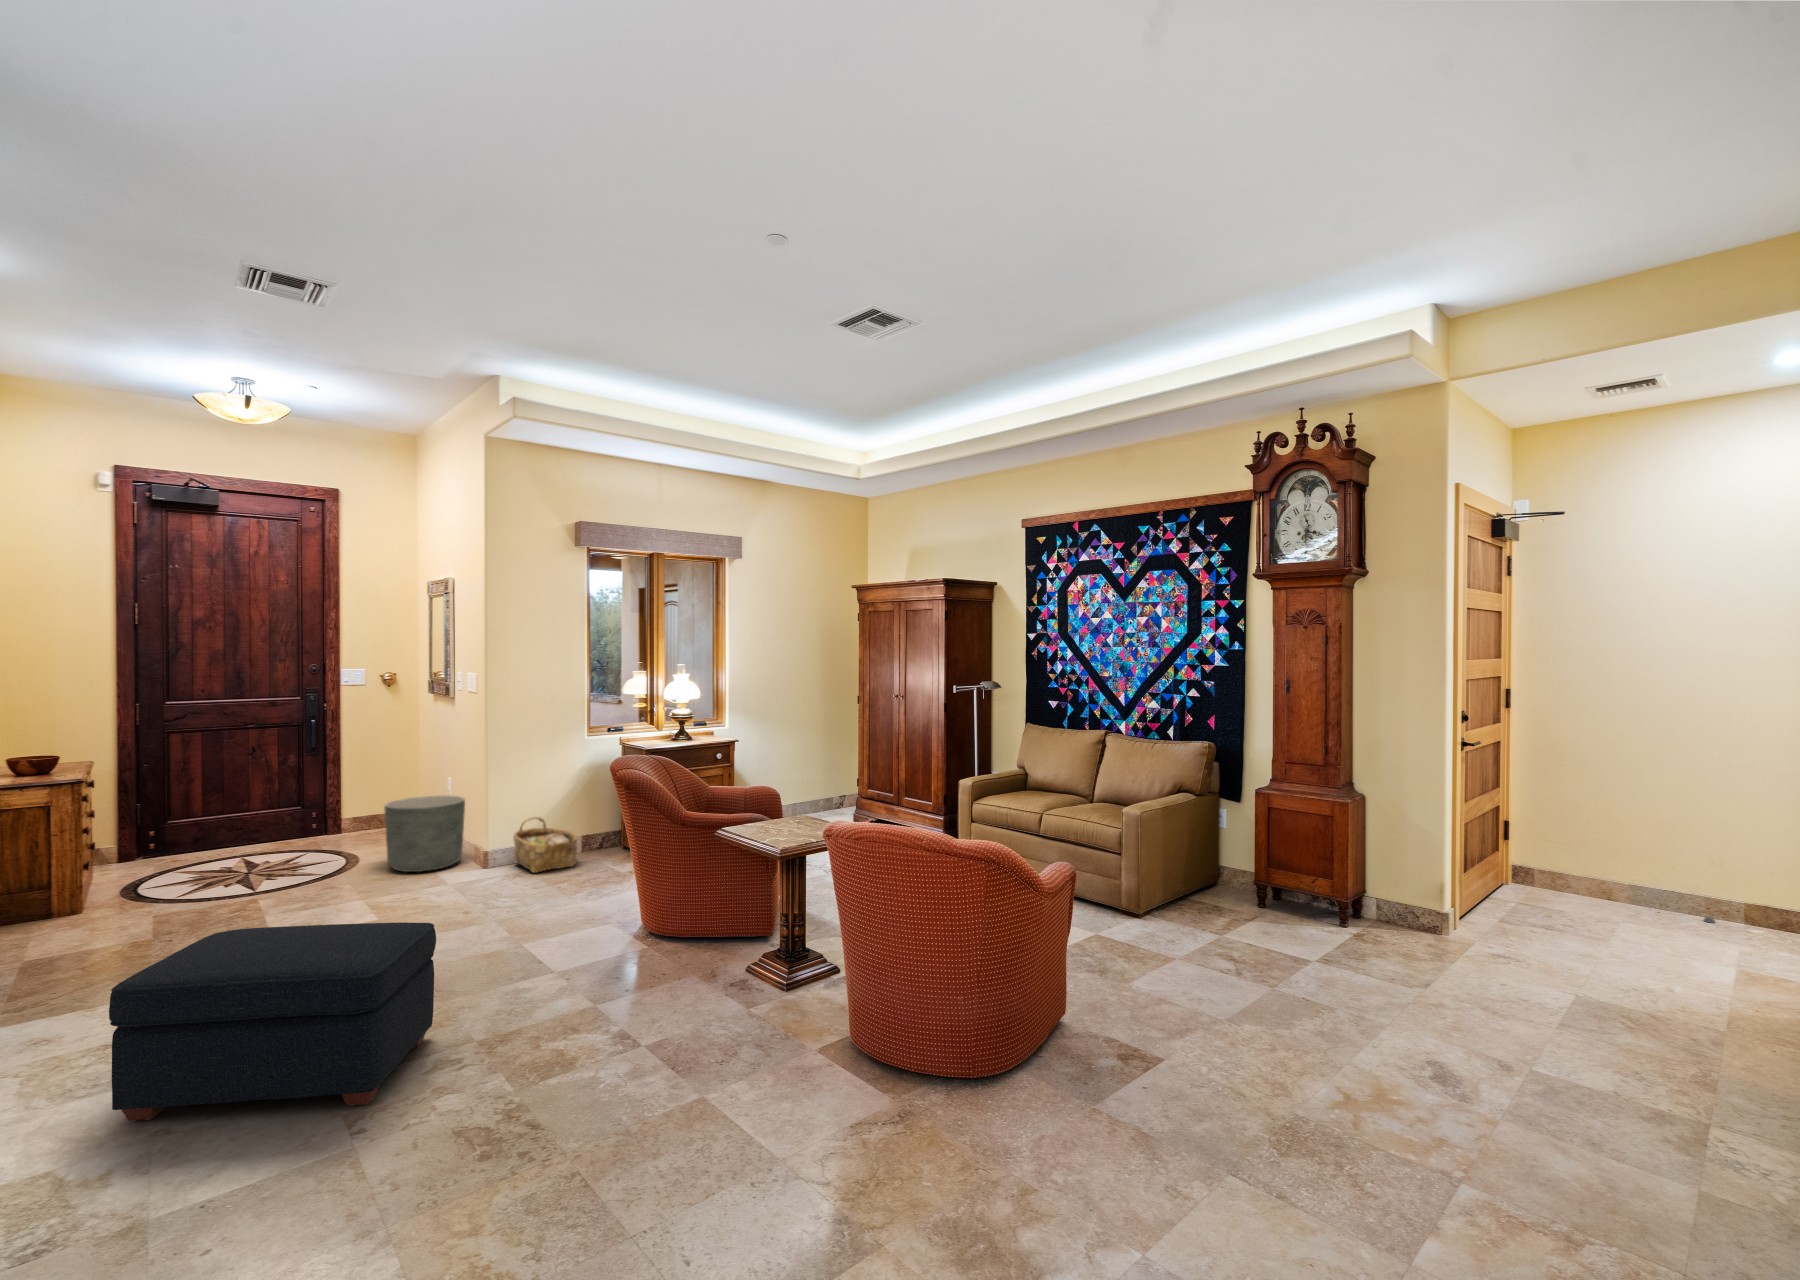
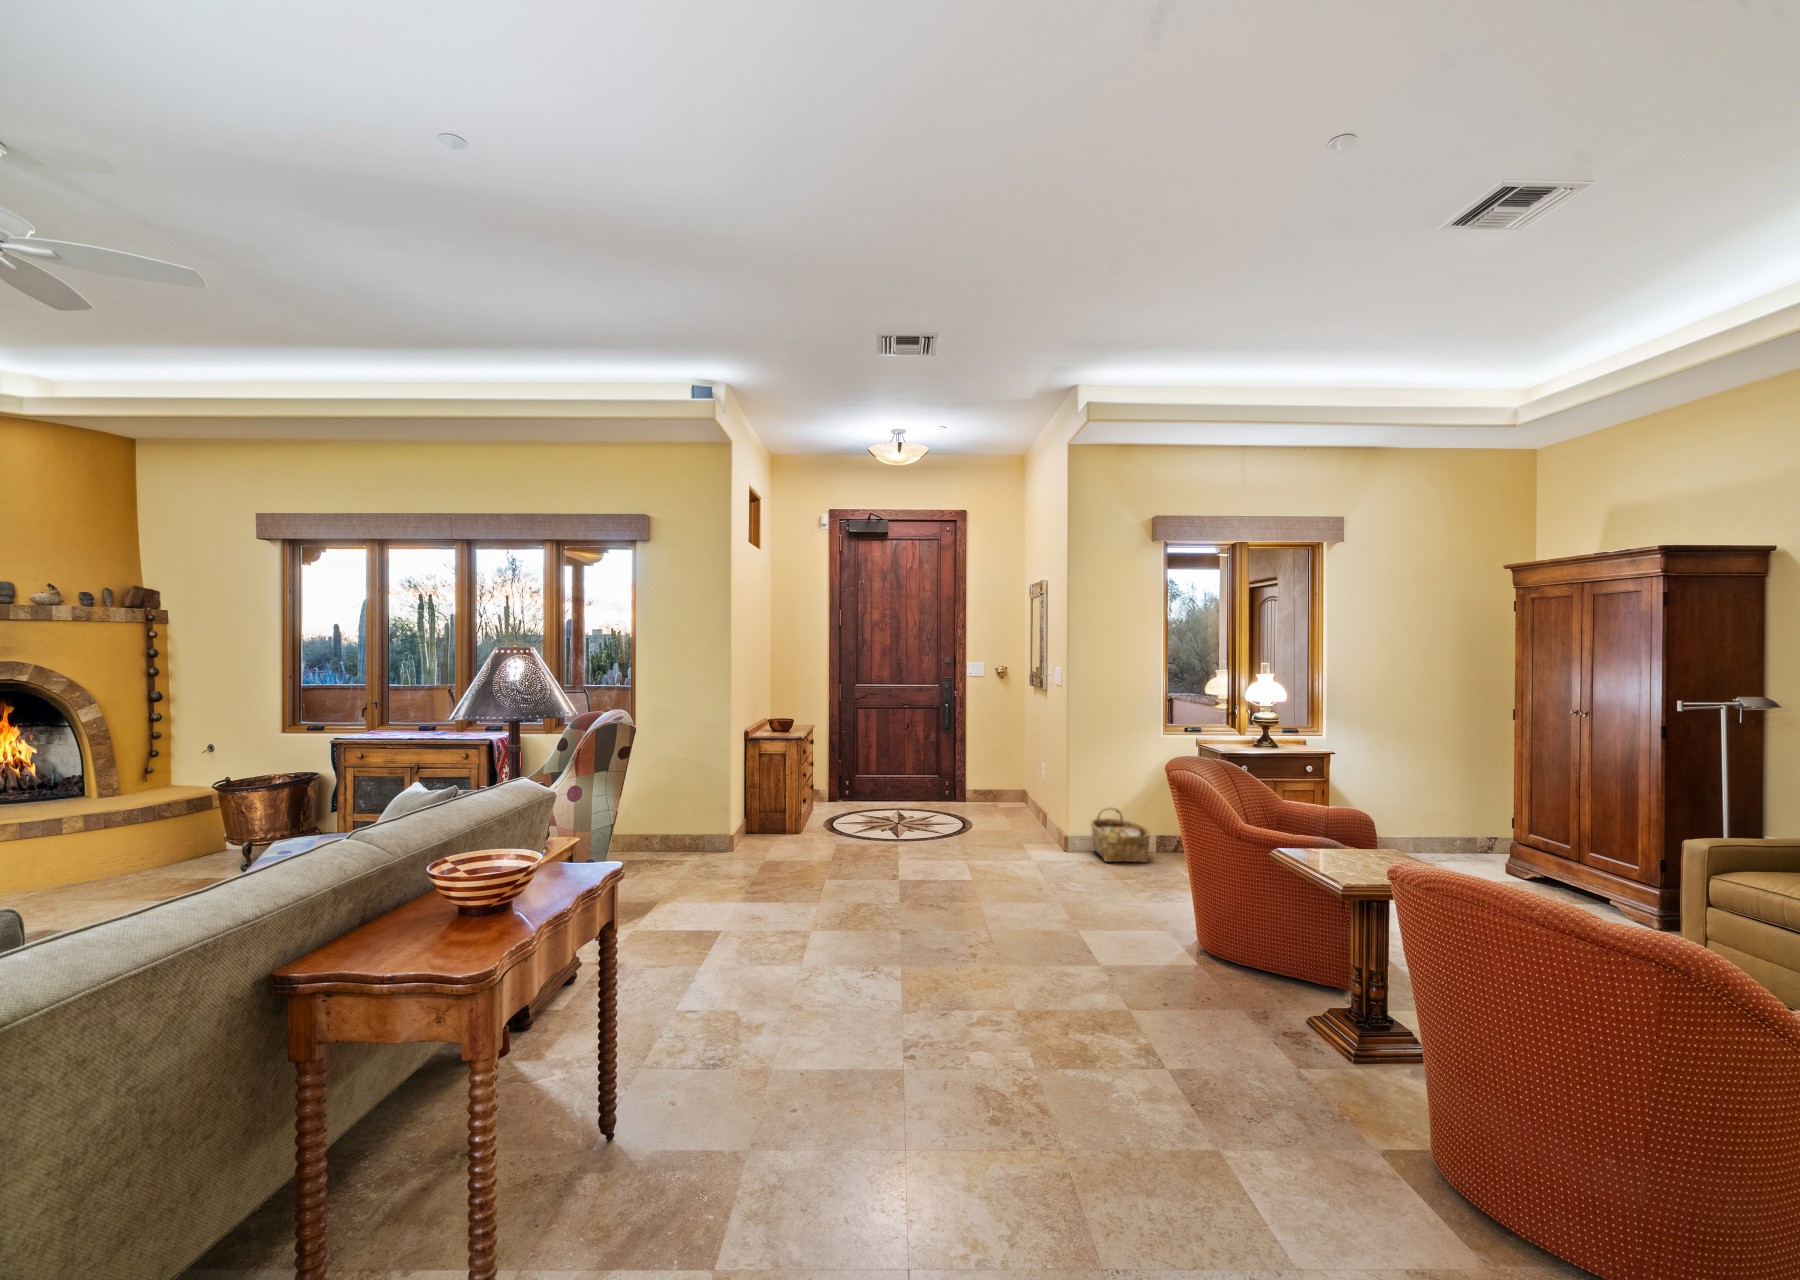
planter: present [384,795,465,872] -> none [988,776,1052,843]
ottoman: present [109,922,436,1121] -> none [732,861,968,1045]

